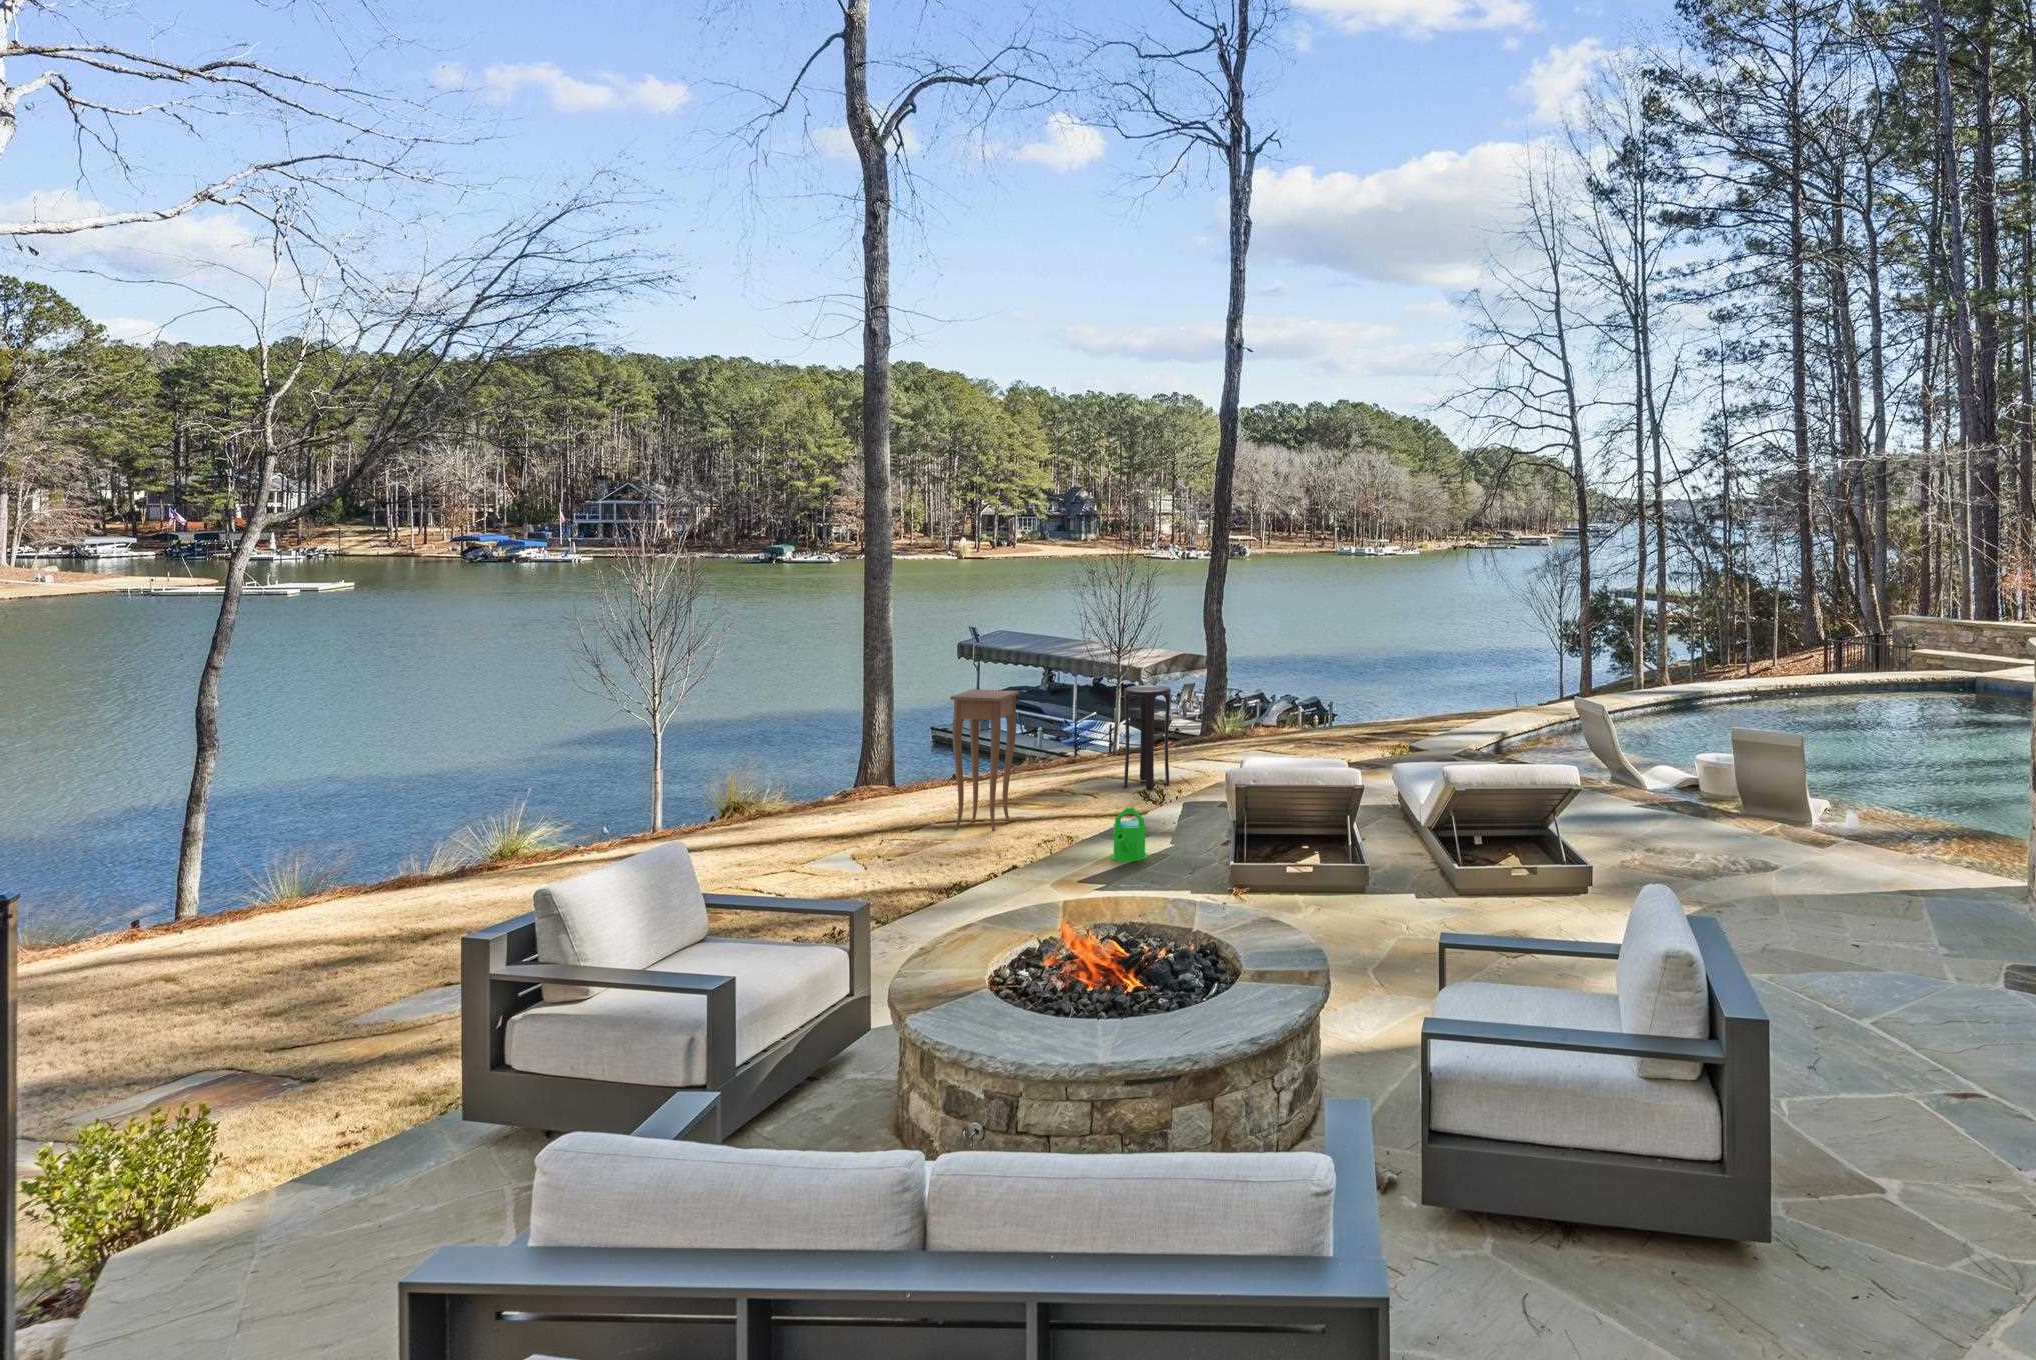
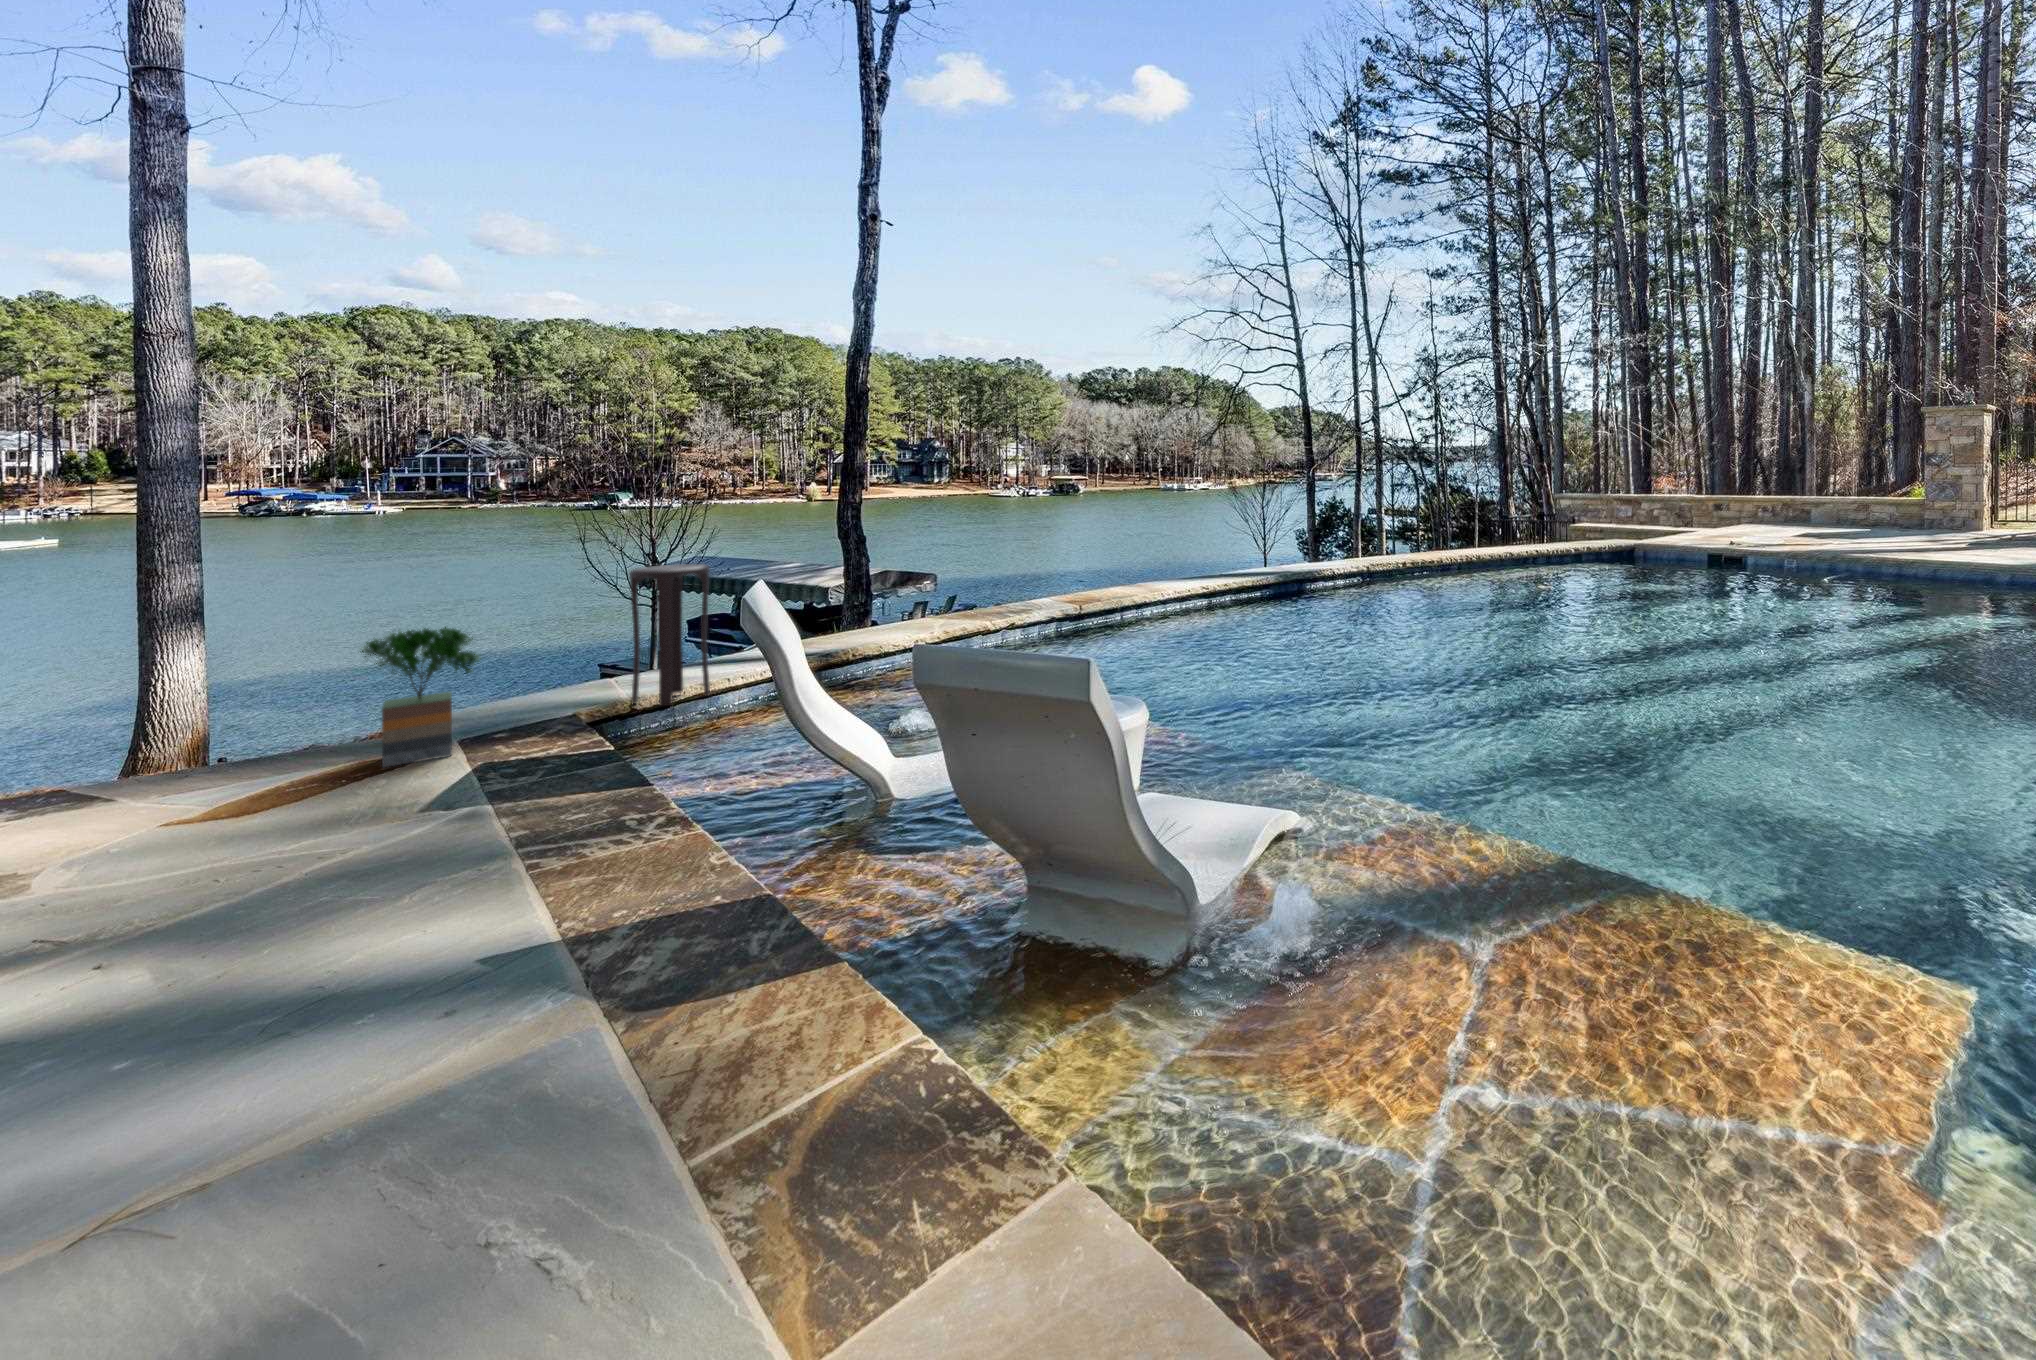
side table: present [950,689,1019,831] -> none [81,569,291,821]
potted tree: none [1026,726,1086,815] -> present [360,627,481,767]
watering can: present [1111,807,1148,861] -> none [261,763,412,872]

